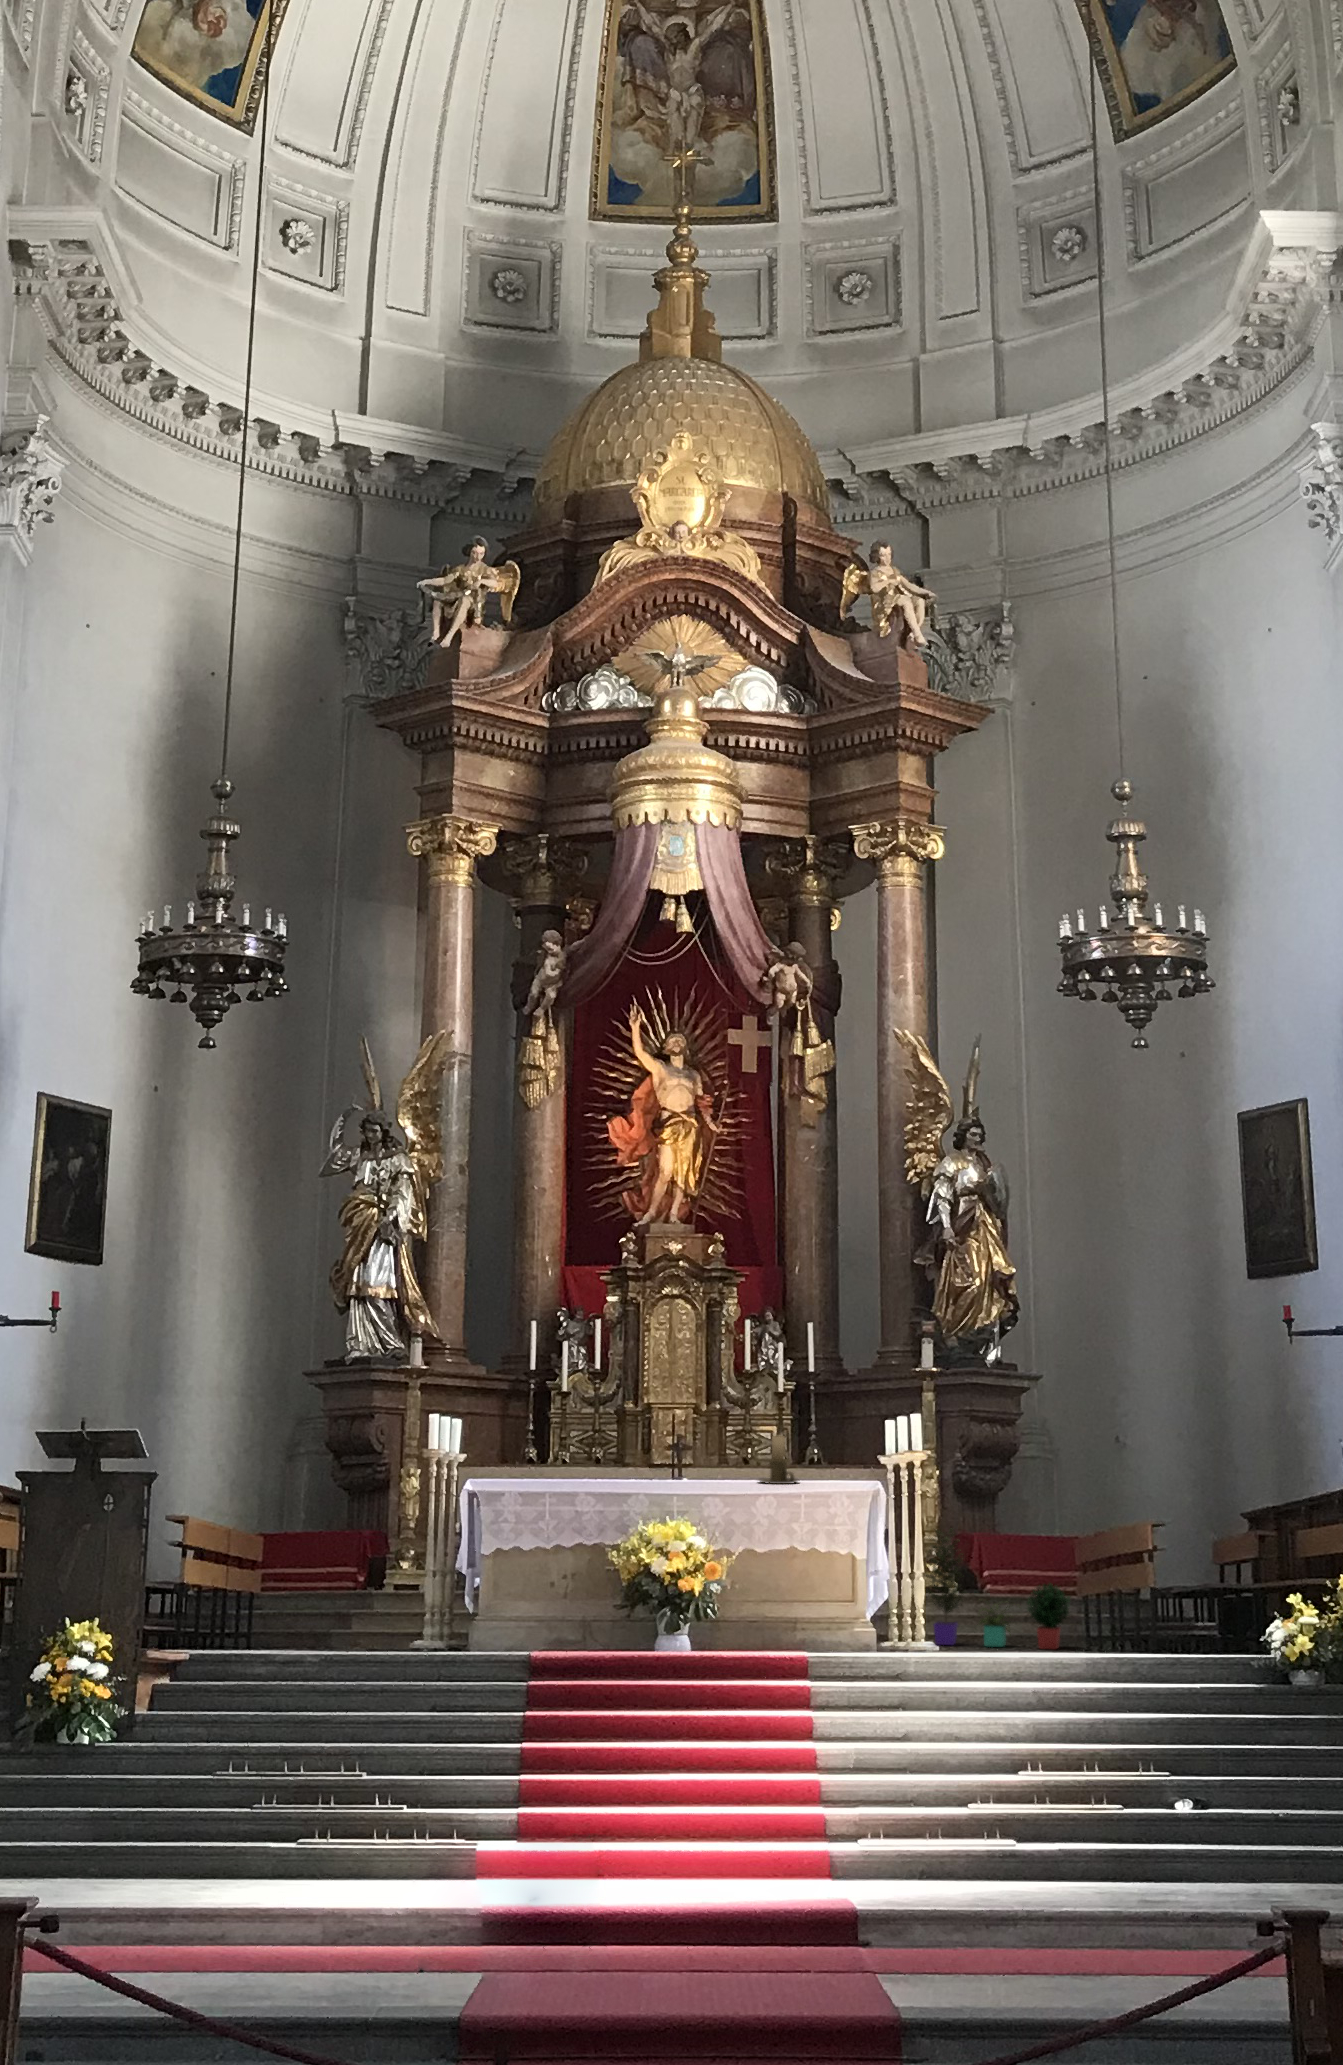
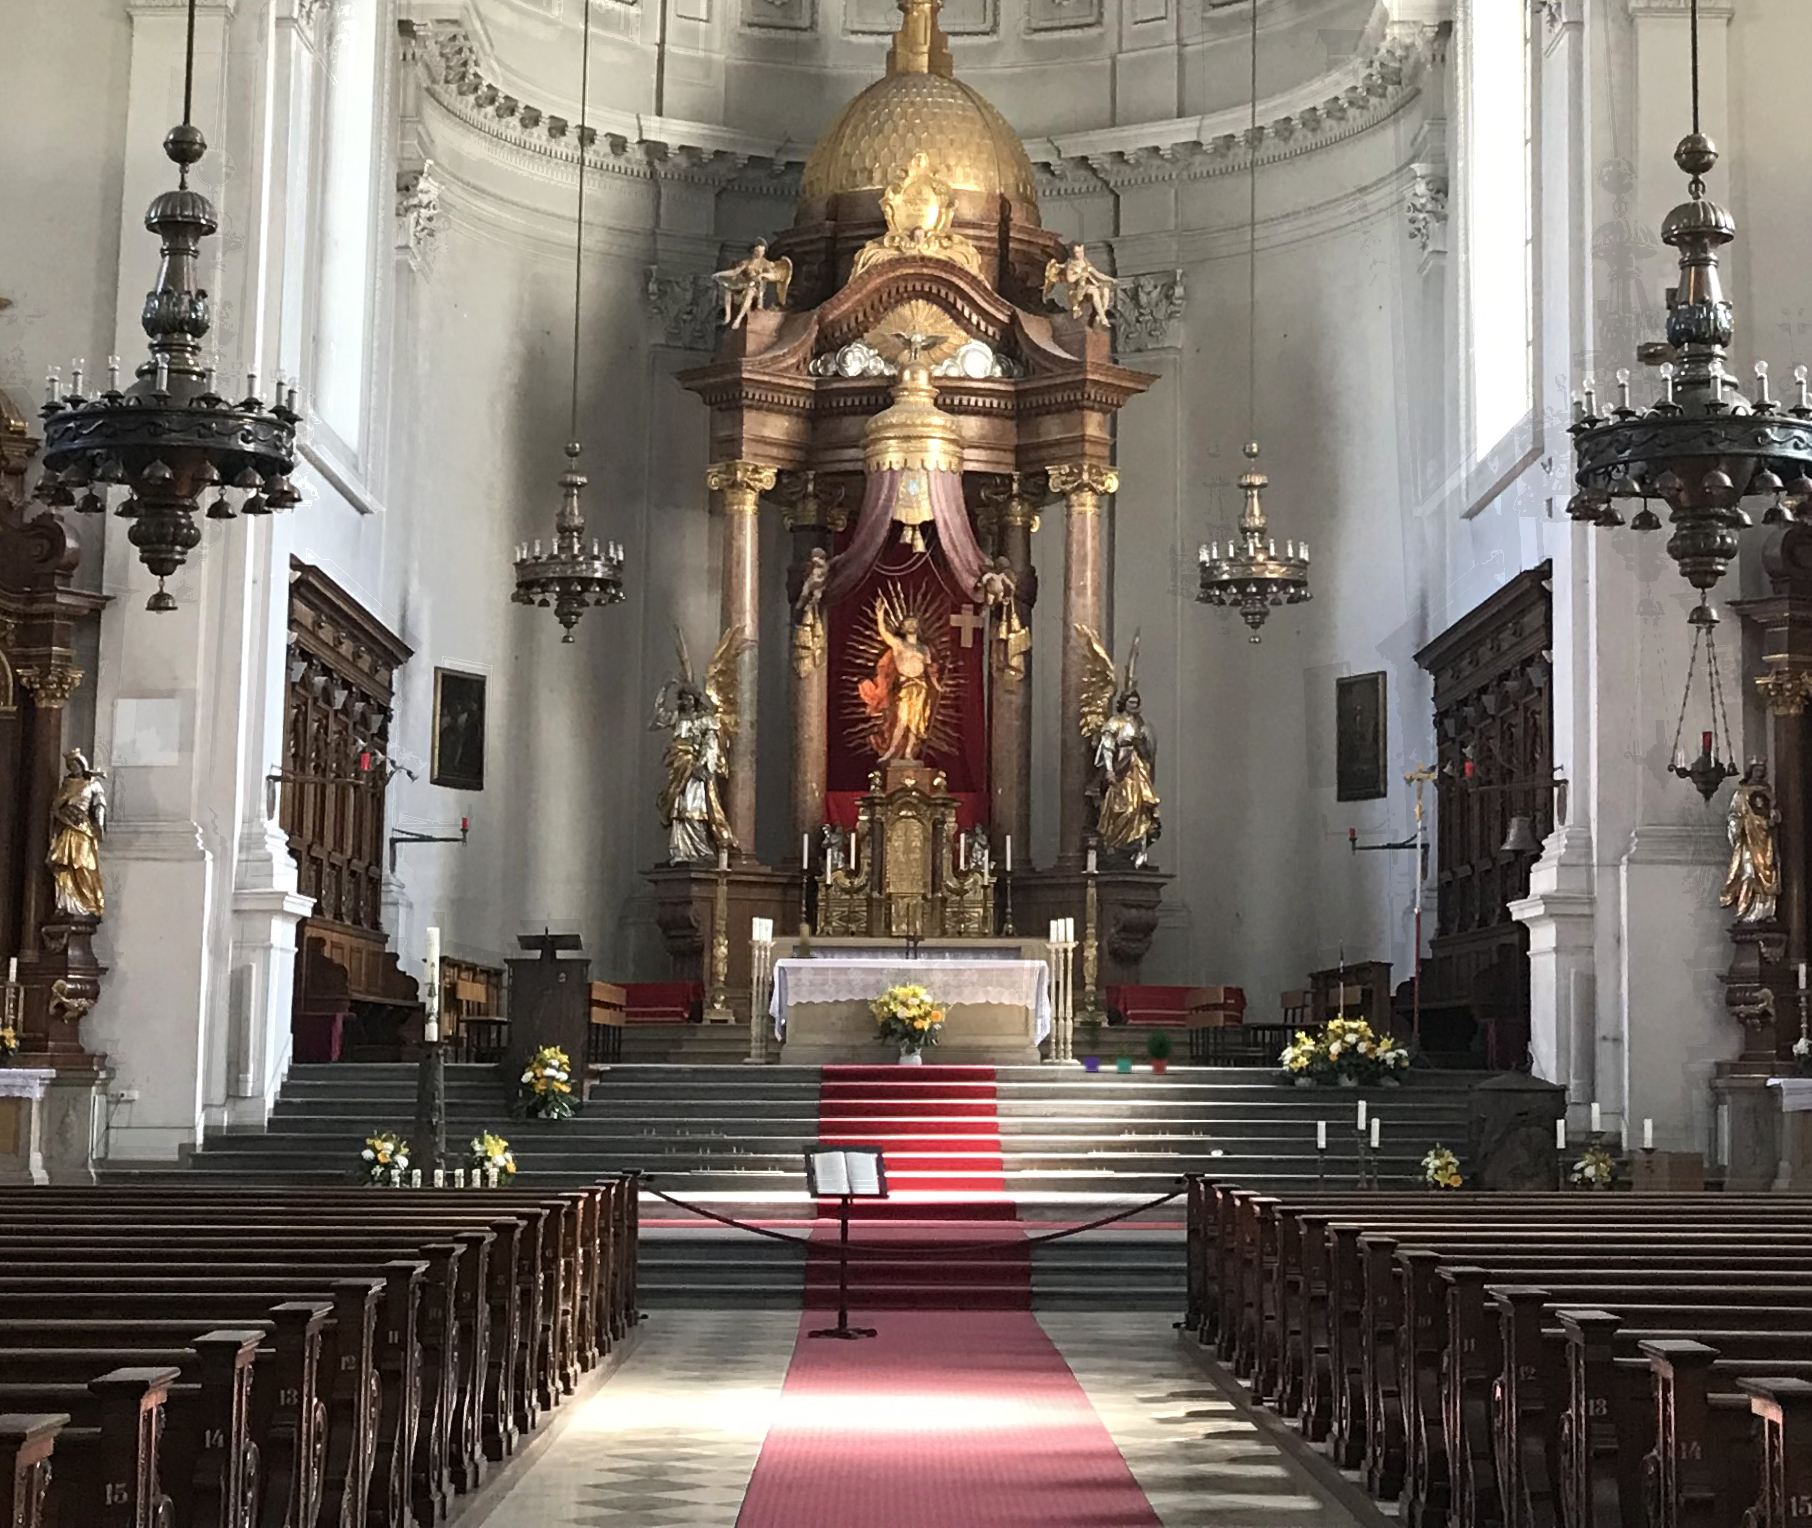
candle holder: present [759,1436,800,1484] -> present [794,925,816,958]

